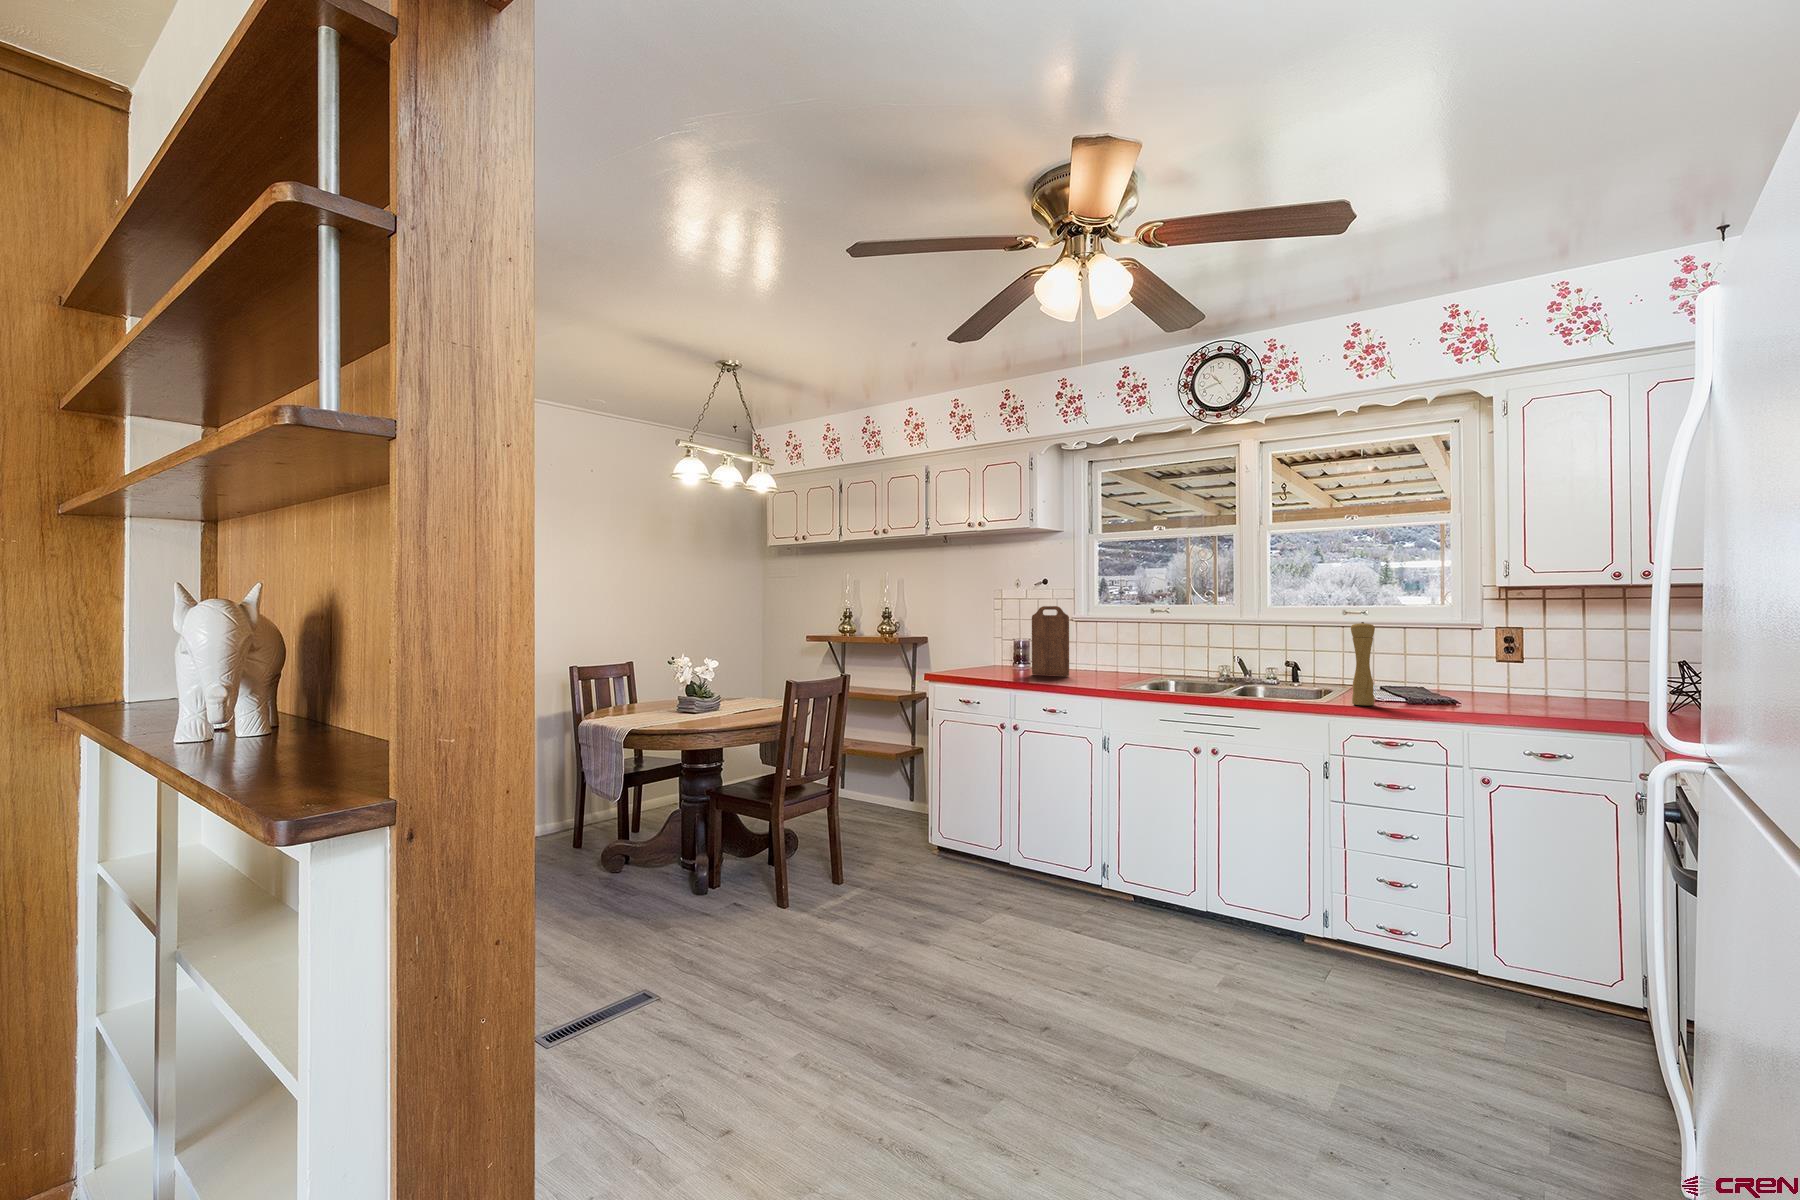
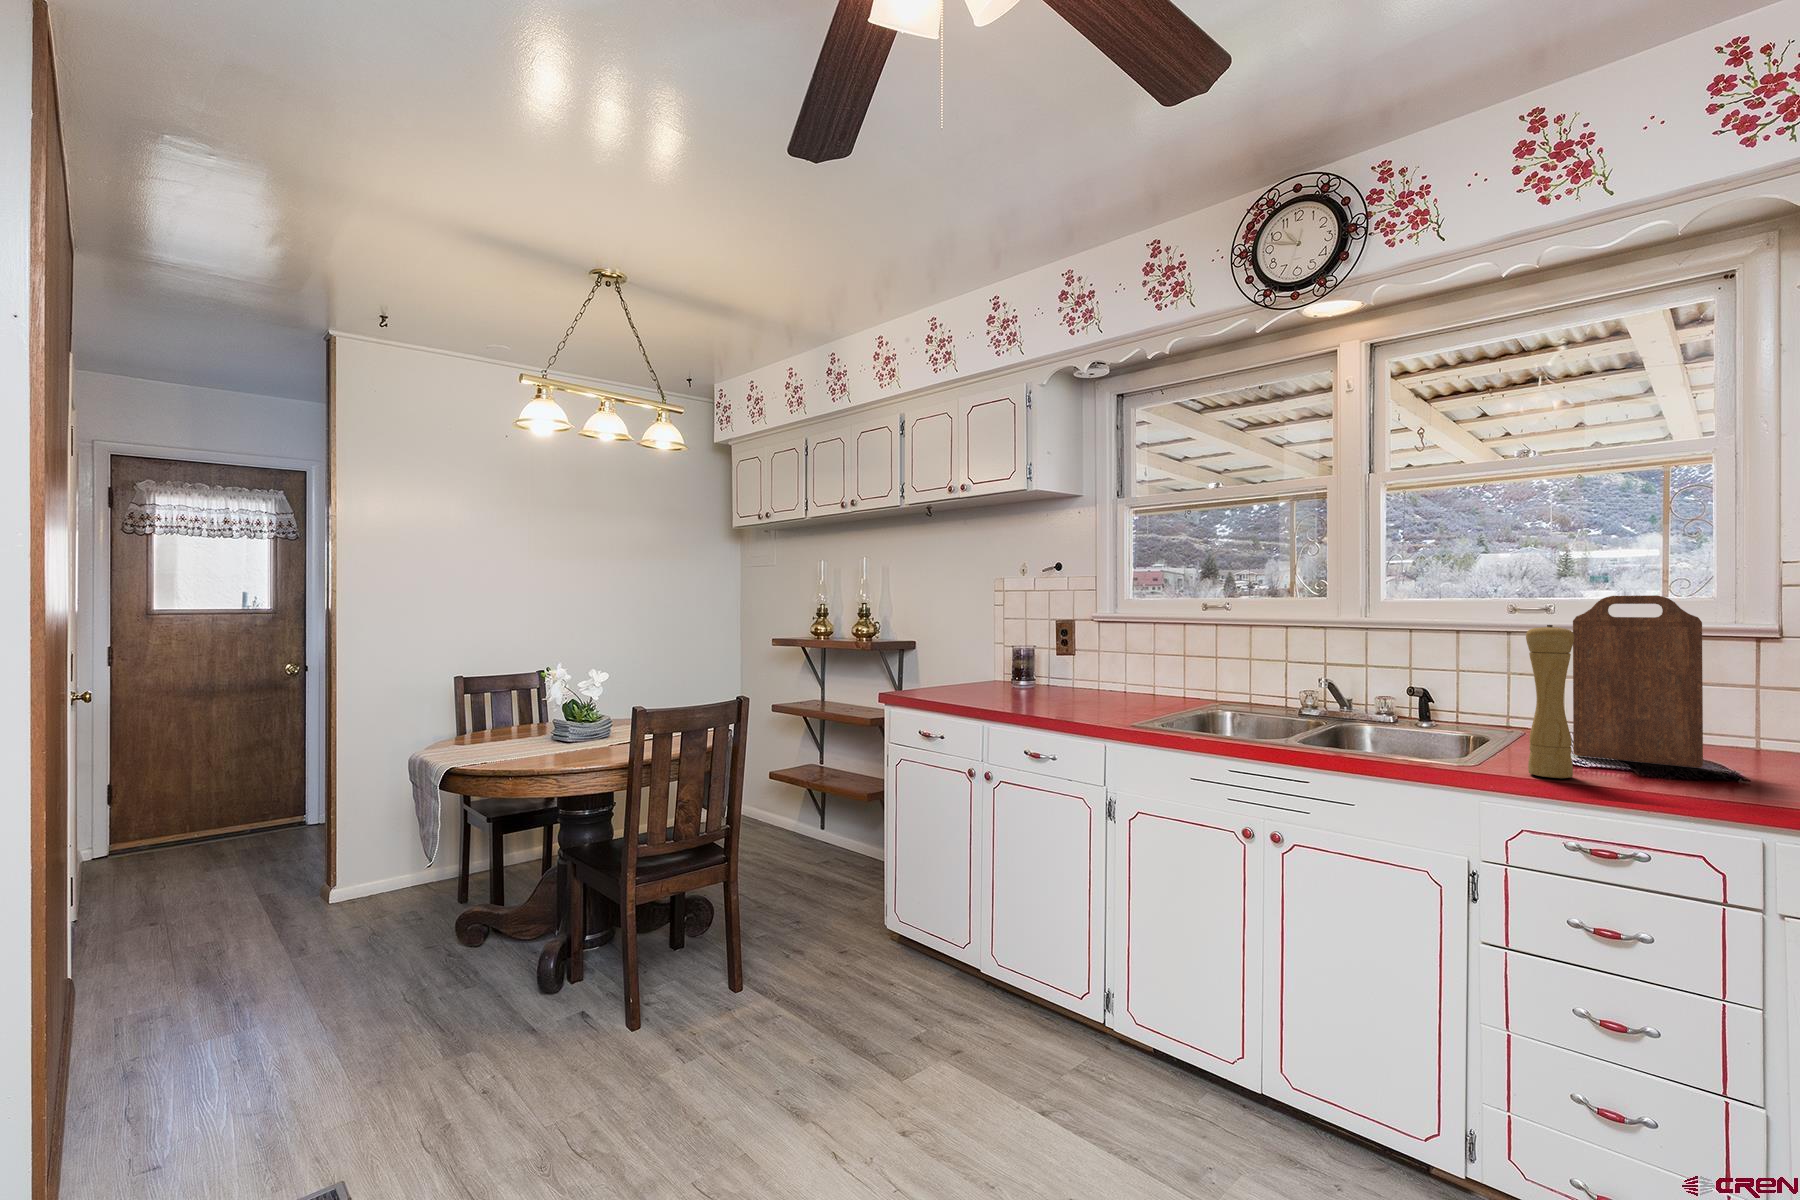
cutting board: present [1032,606,1069,676] -> present [1573,595,1703,768]

